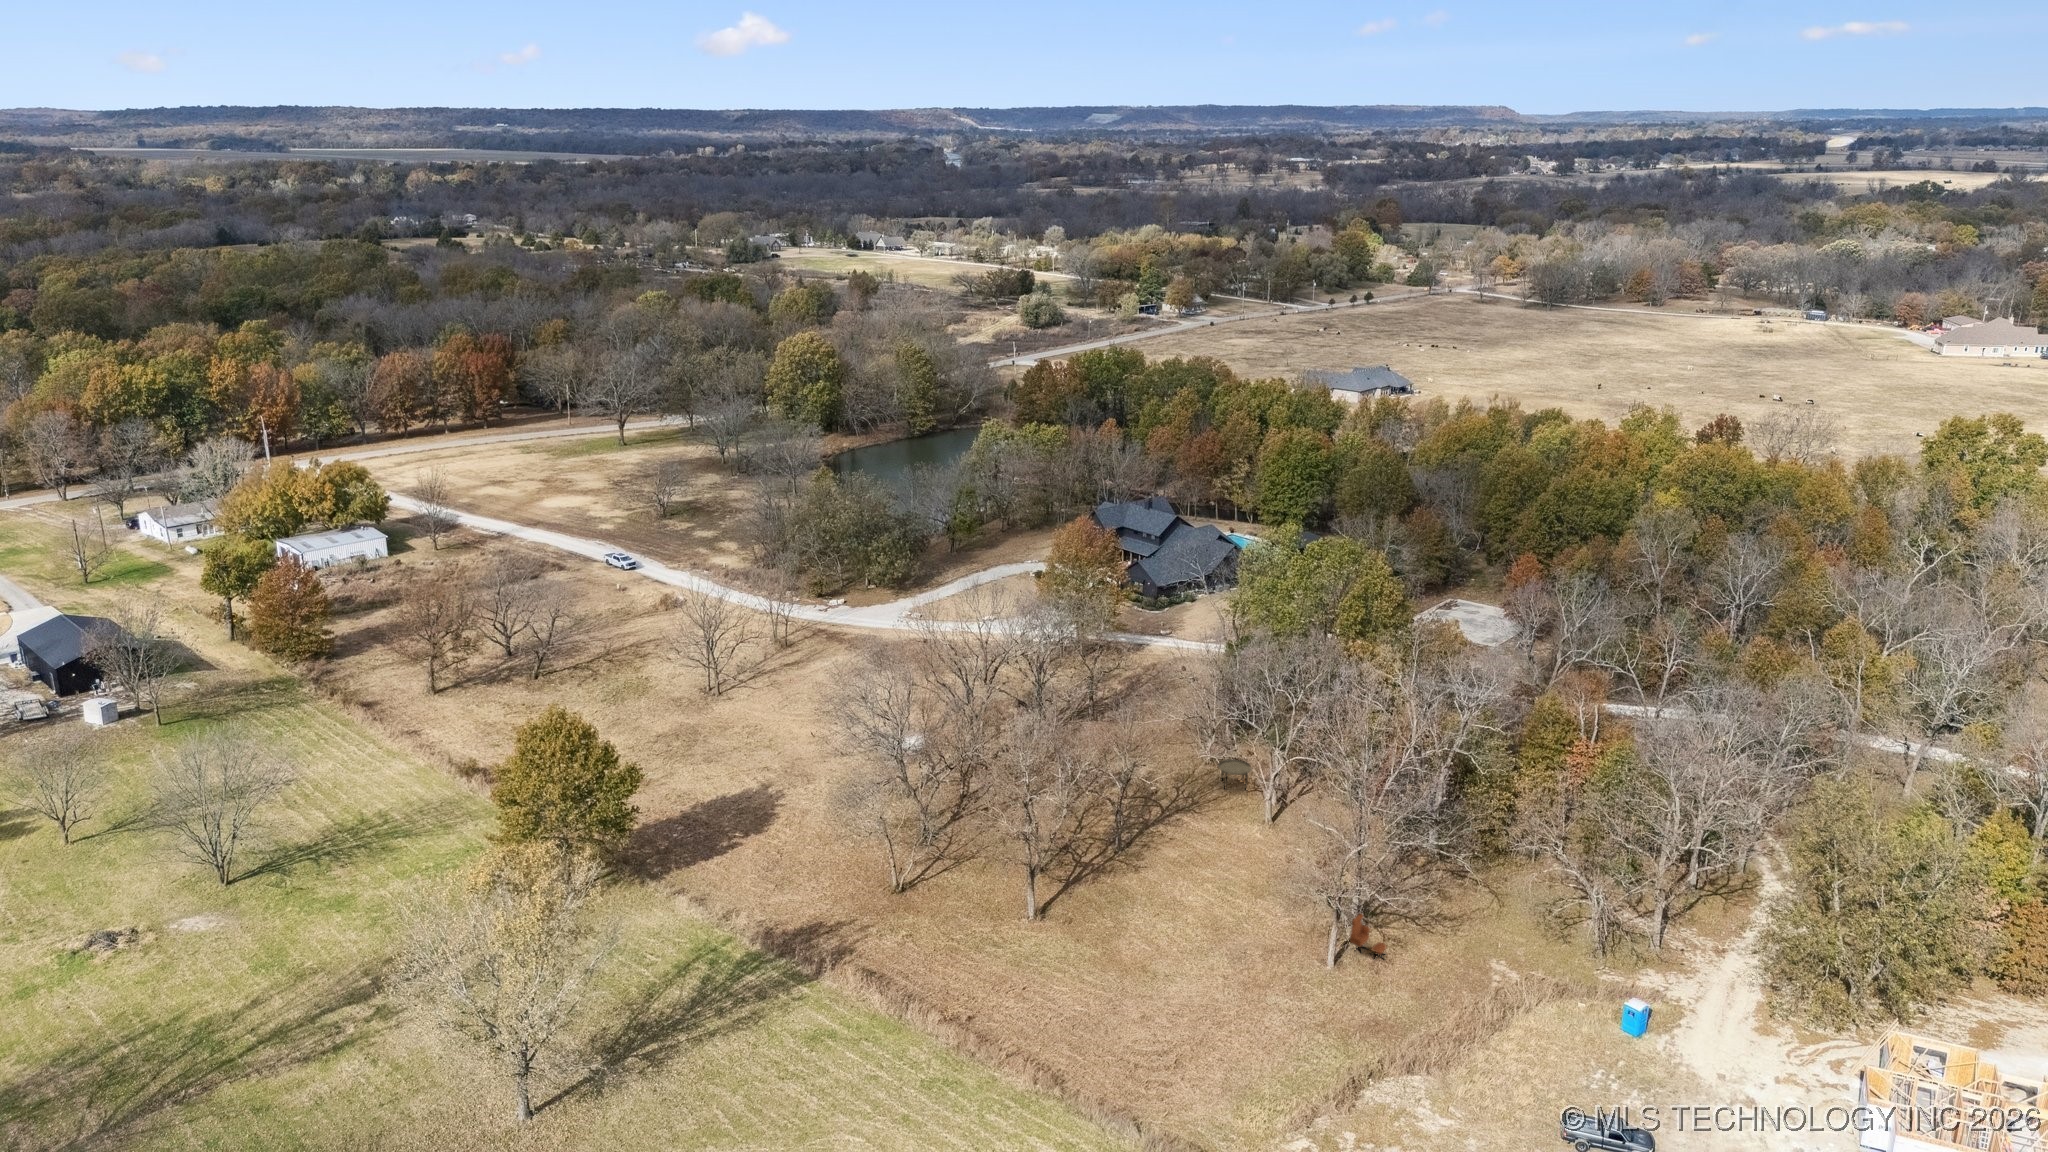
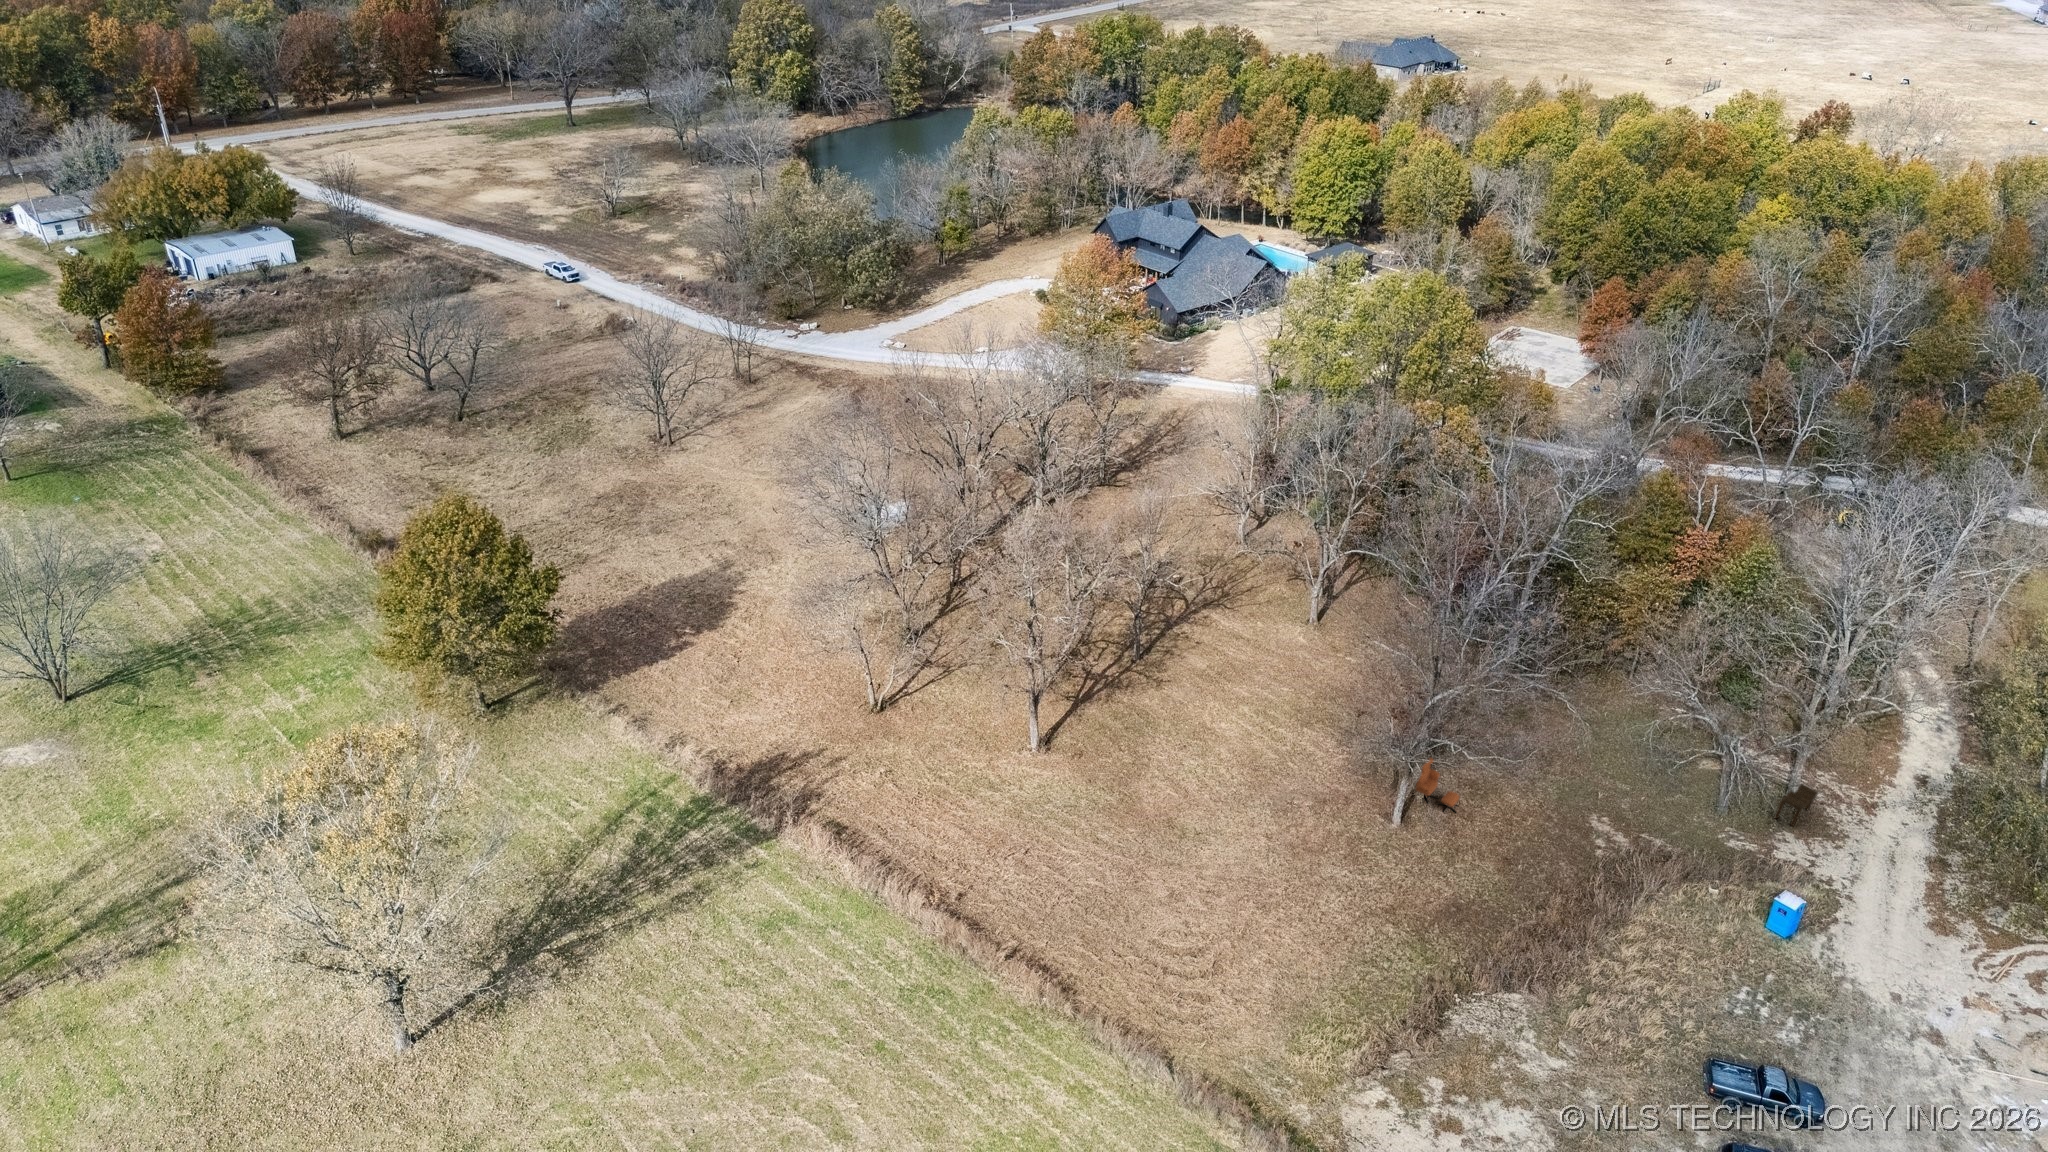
round table: present [1218,759,1251,789] -> none [1249,540,1290,577]
bench: none [1654,933,1690,969] -> present [1774,784,1818,826]

